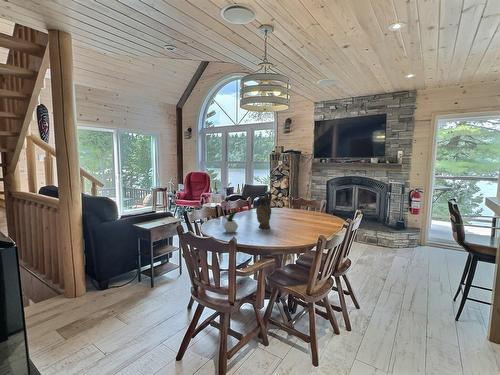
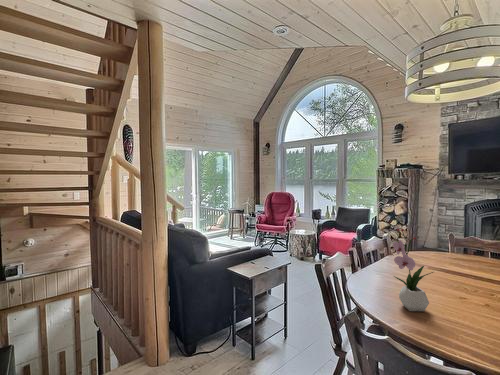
ceramic pitcher: present [256,192,272,228] -> none [449,235,481,302]

